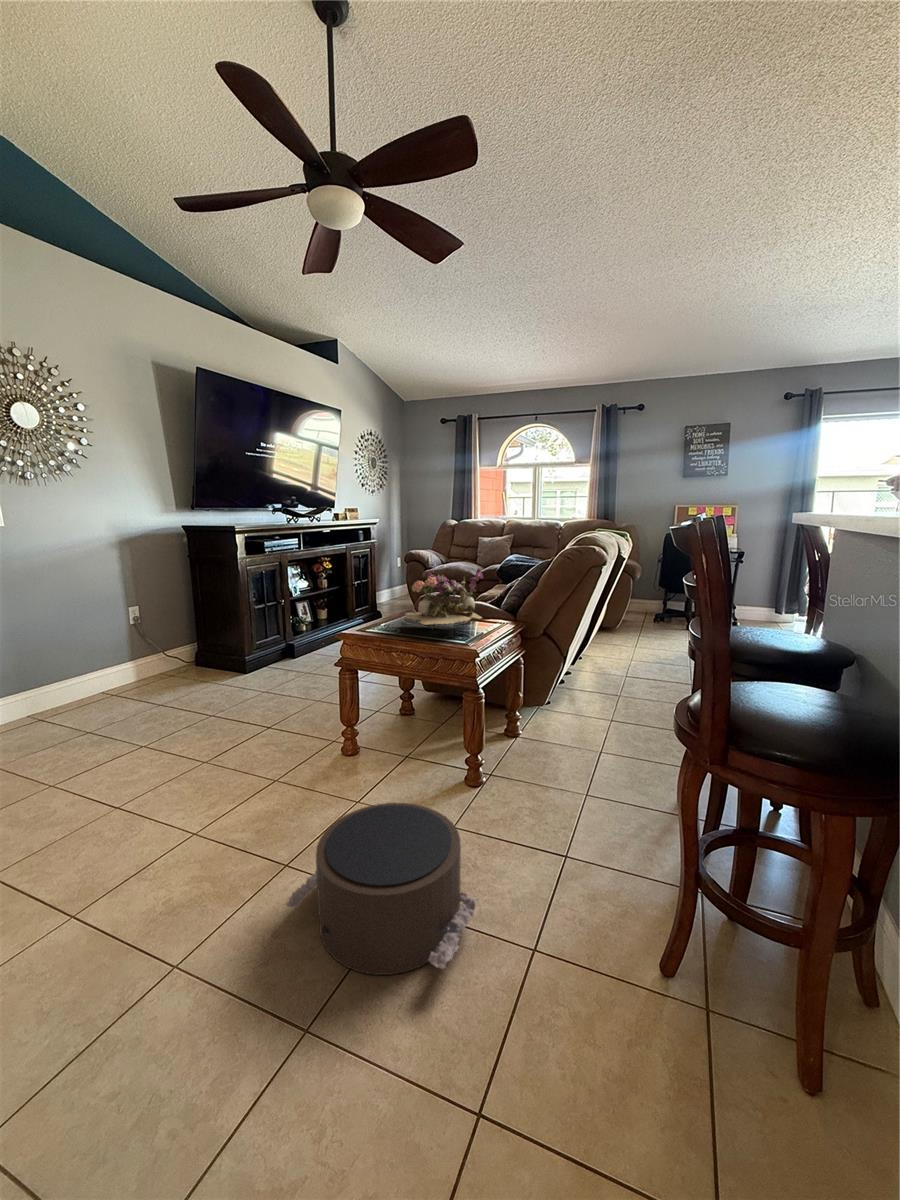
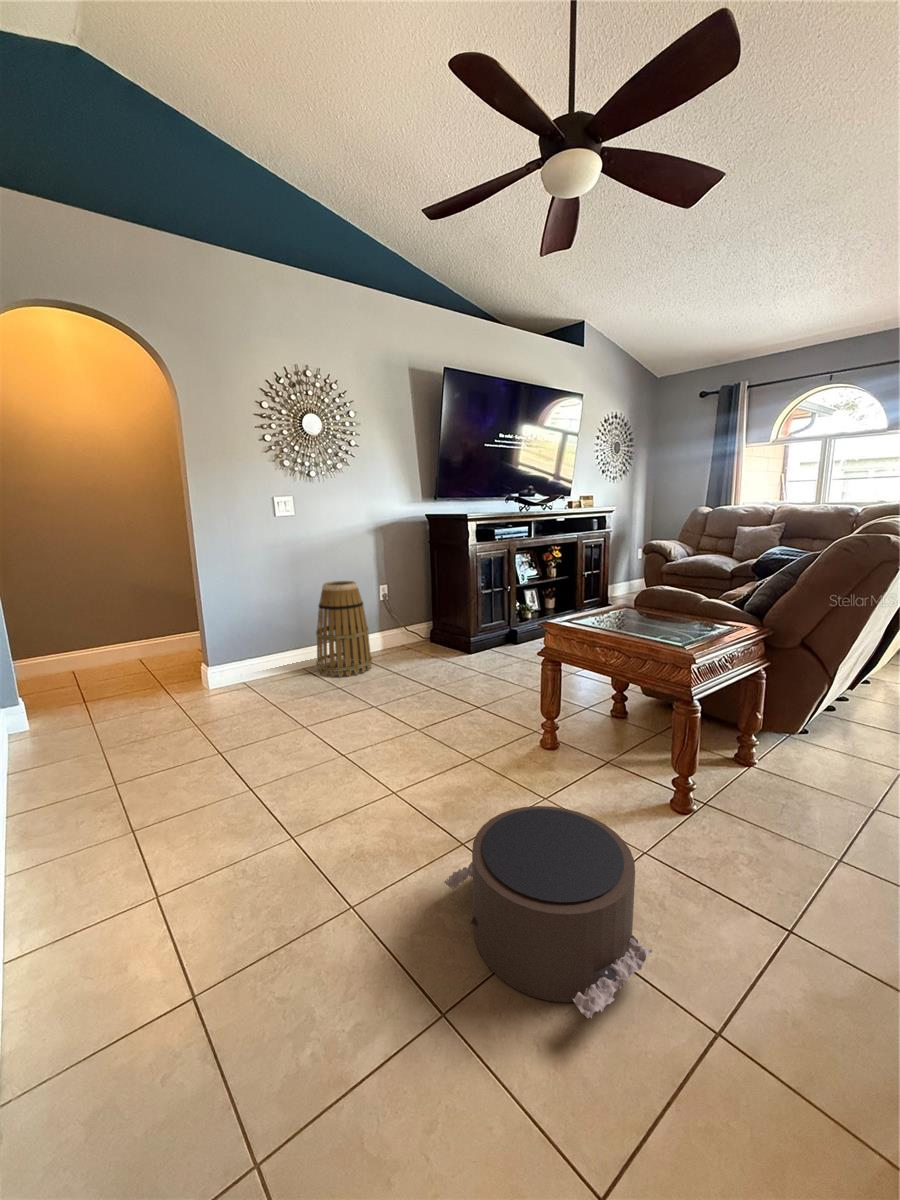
flower arrangement: present [404,567,483,629] -> none [613,555,716,626]
basket: none [46,606,128,724] -> present [316,581,372,677]

